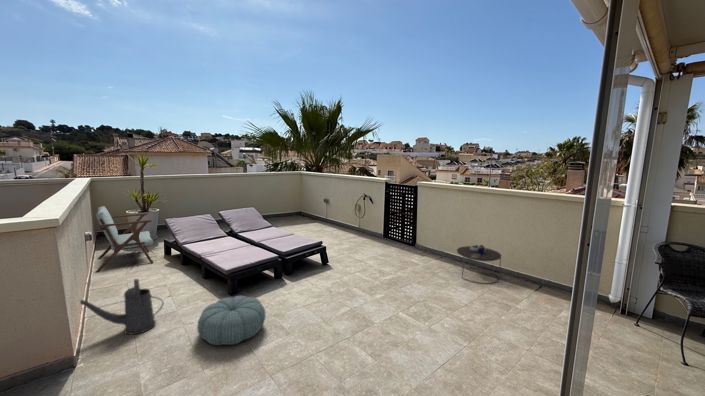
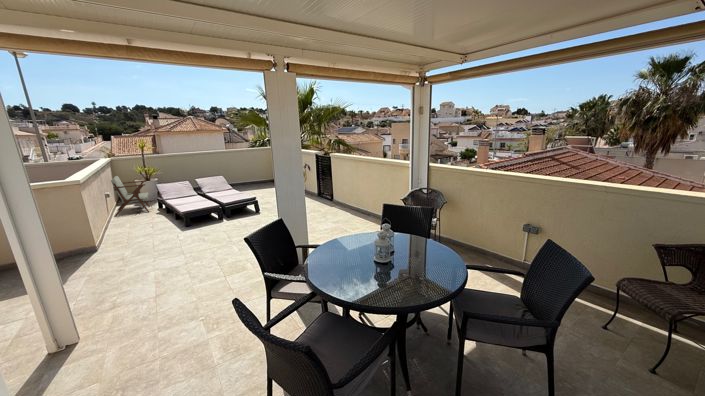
side table: present [457,245,501,284] -> none [341,197,369,223]
watering can: present [80,279,163,335] -> none [98,213,142,241]
pouf: present [197,296,265,345] -> none [155,223,194,245]

